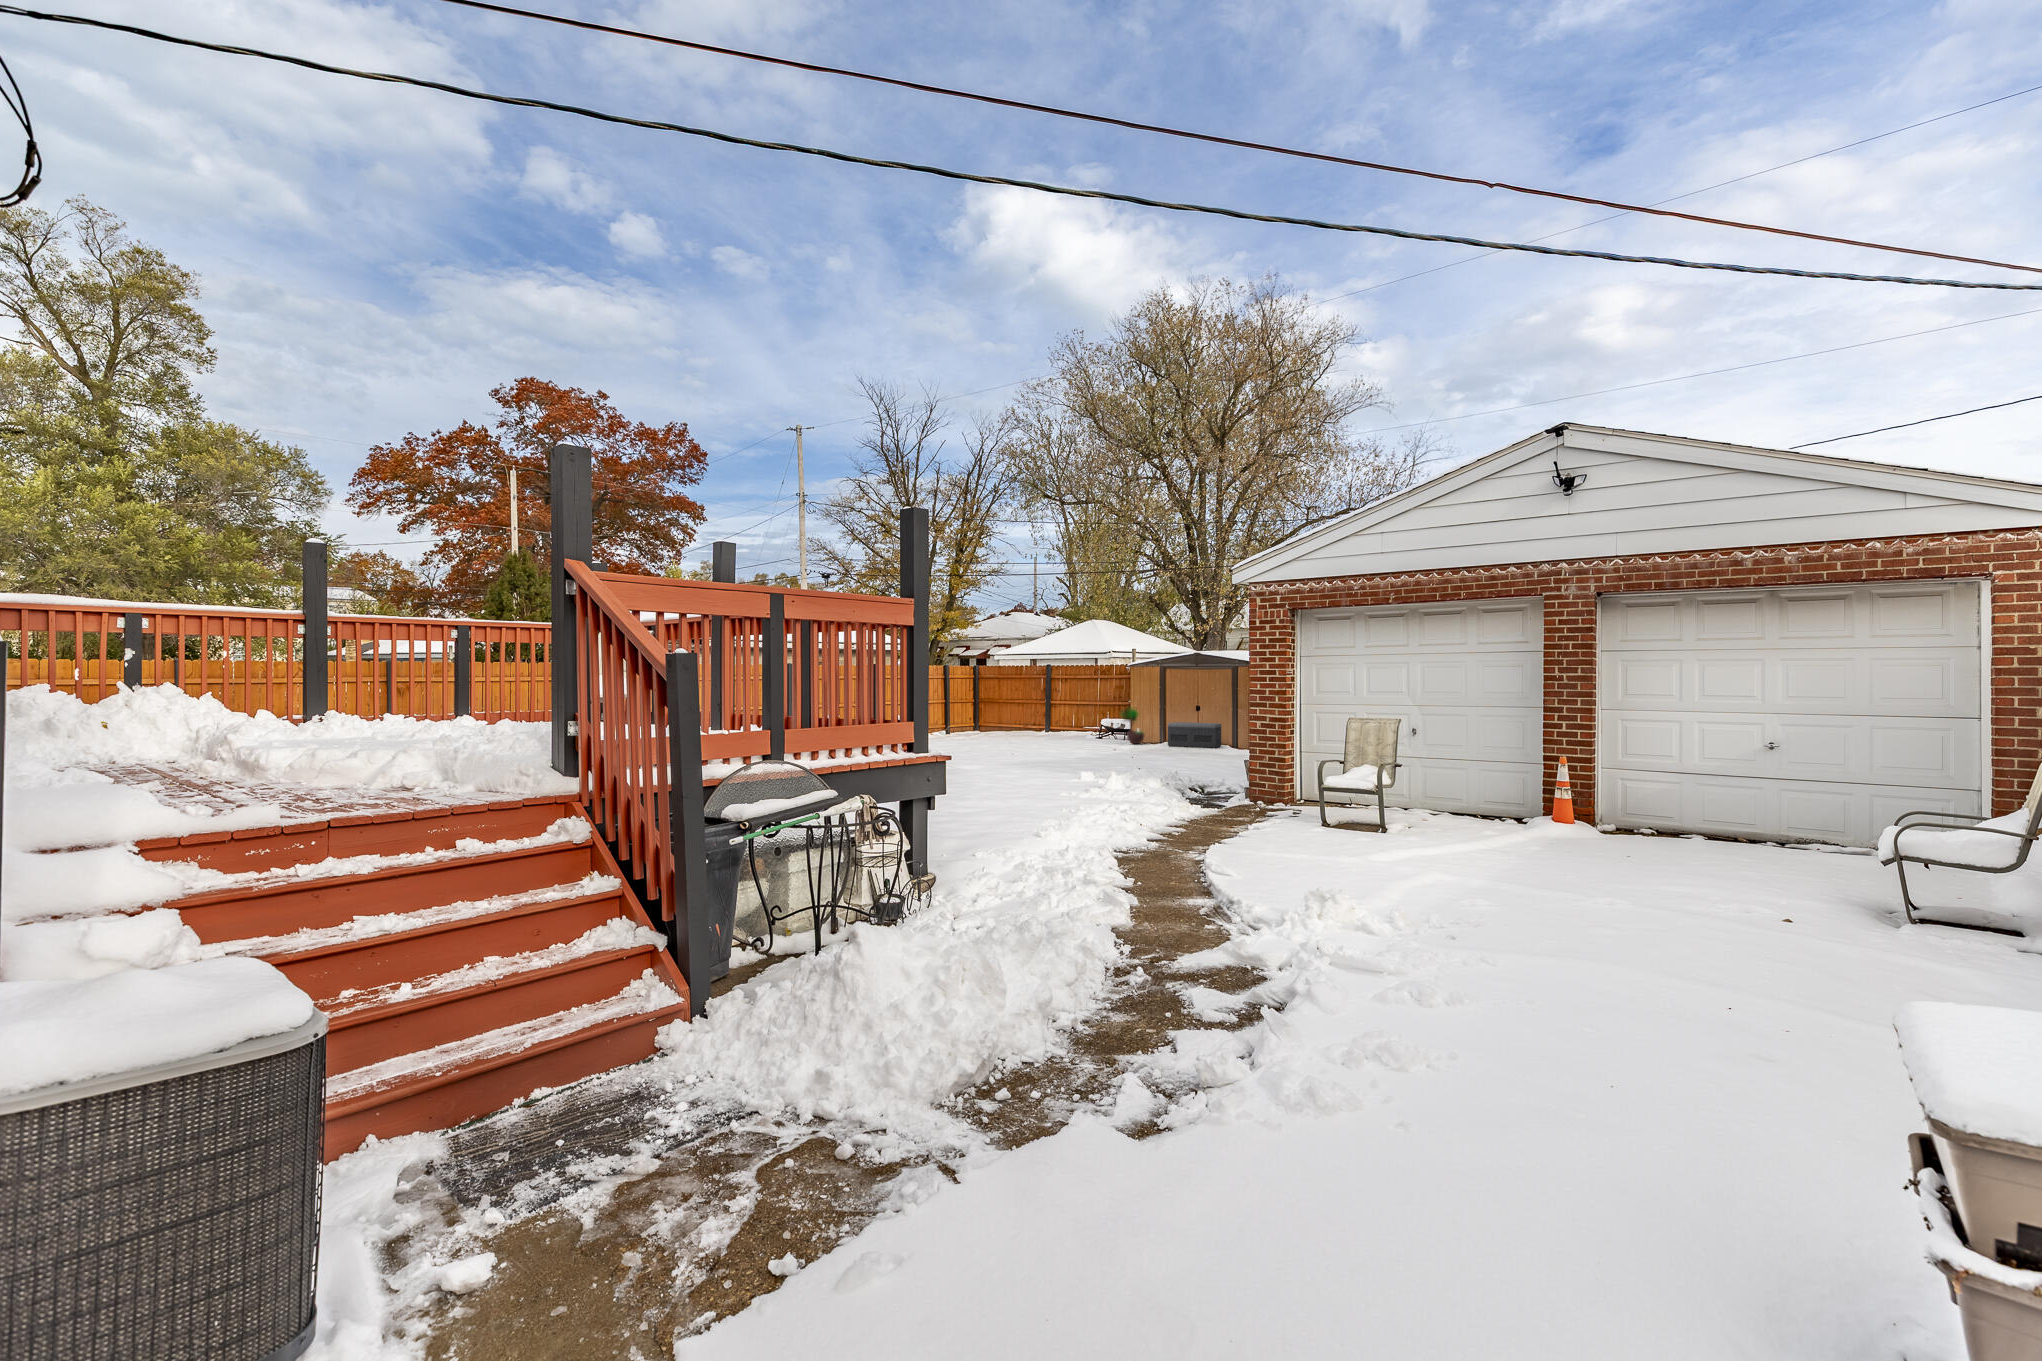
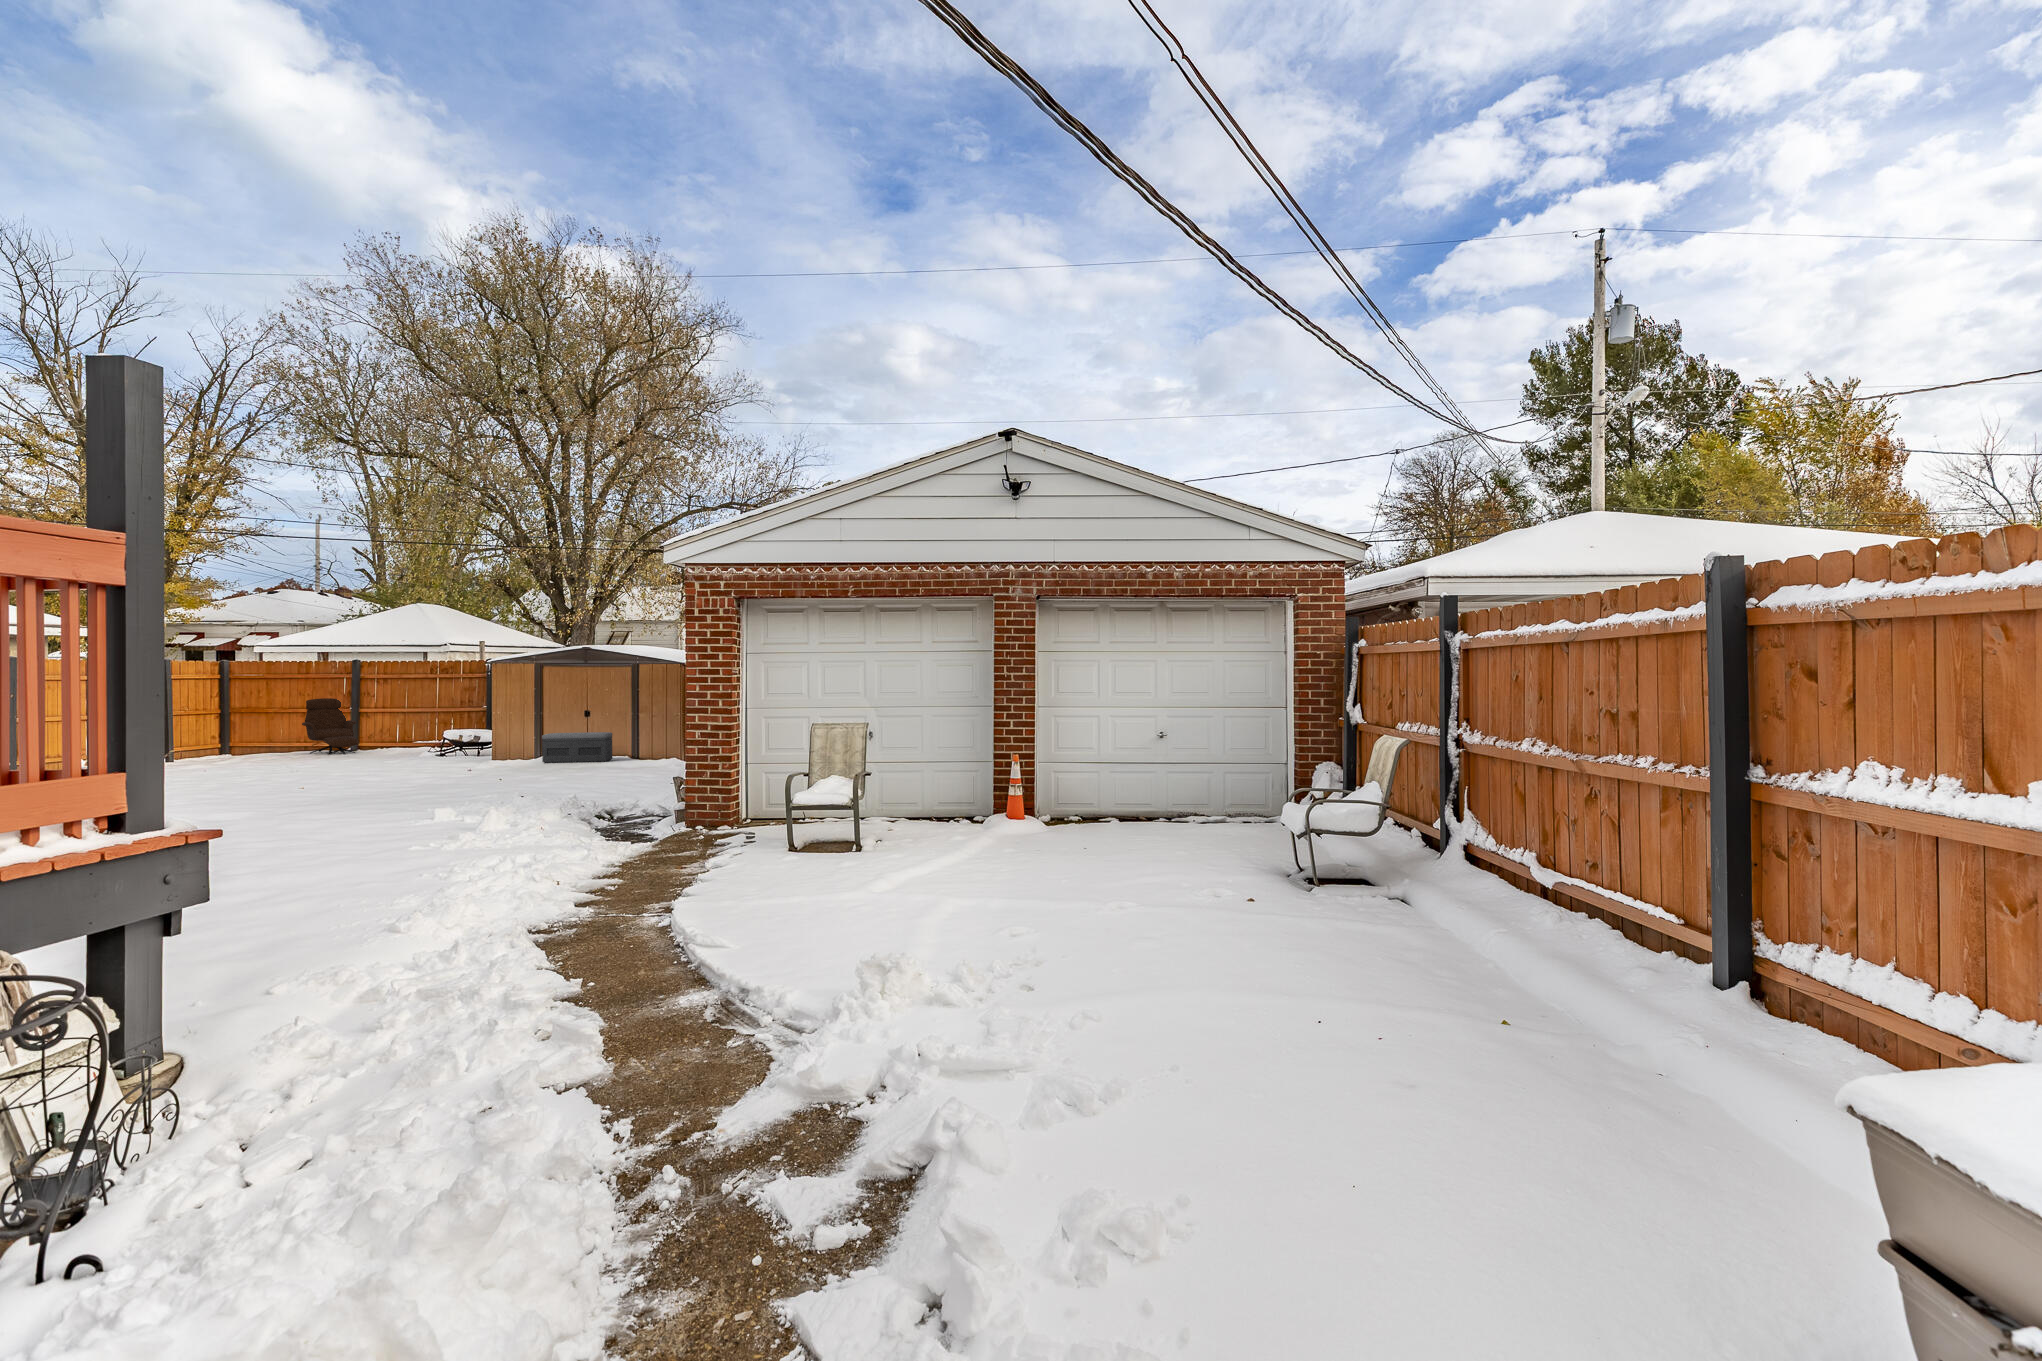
lounge chair: none [1018,691,1051,733] -> present [302,698,359,755]
potted tree: present [1122,708,1144,744] -> none [470,712,509,763]

